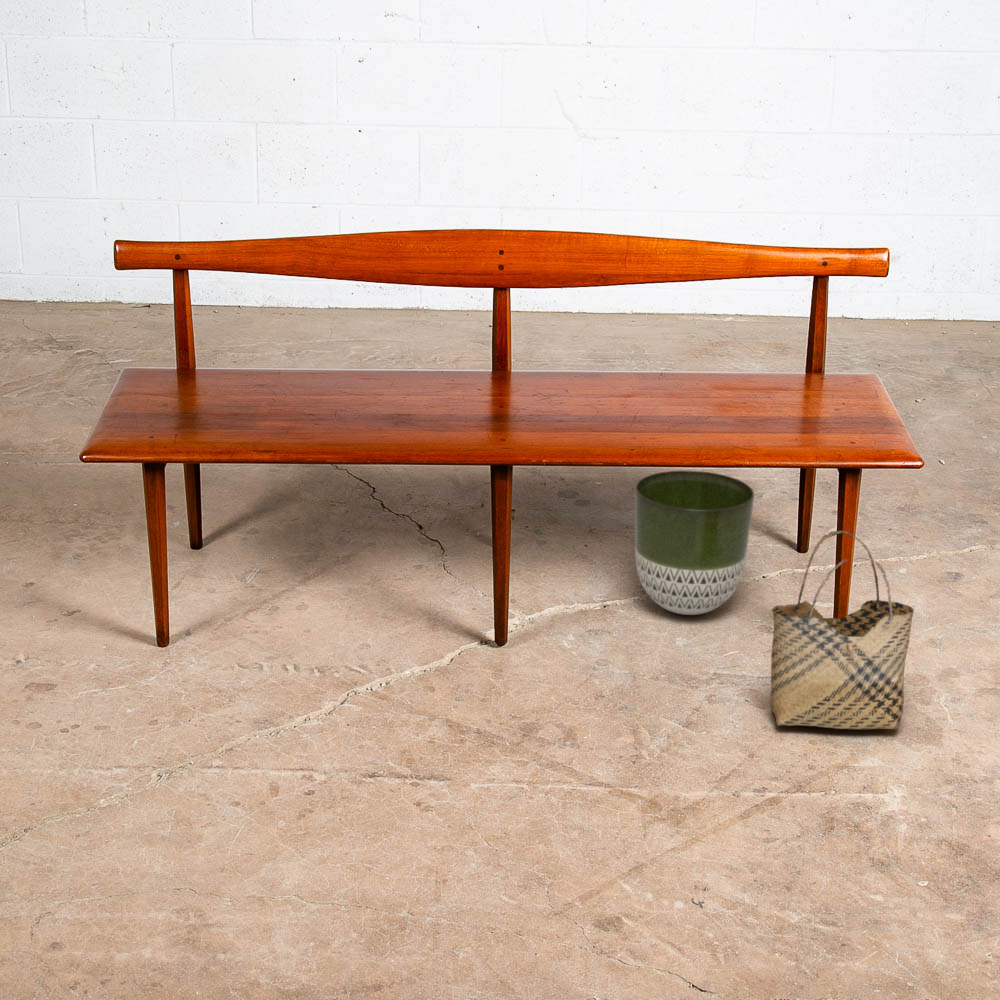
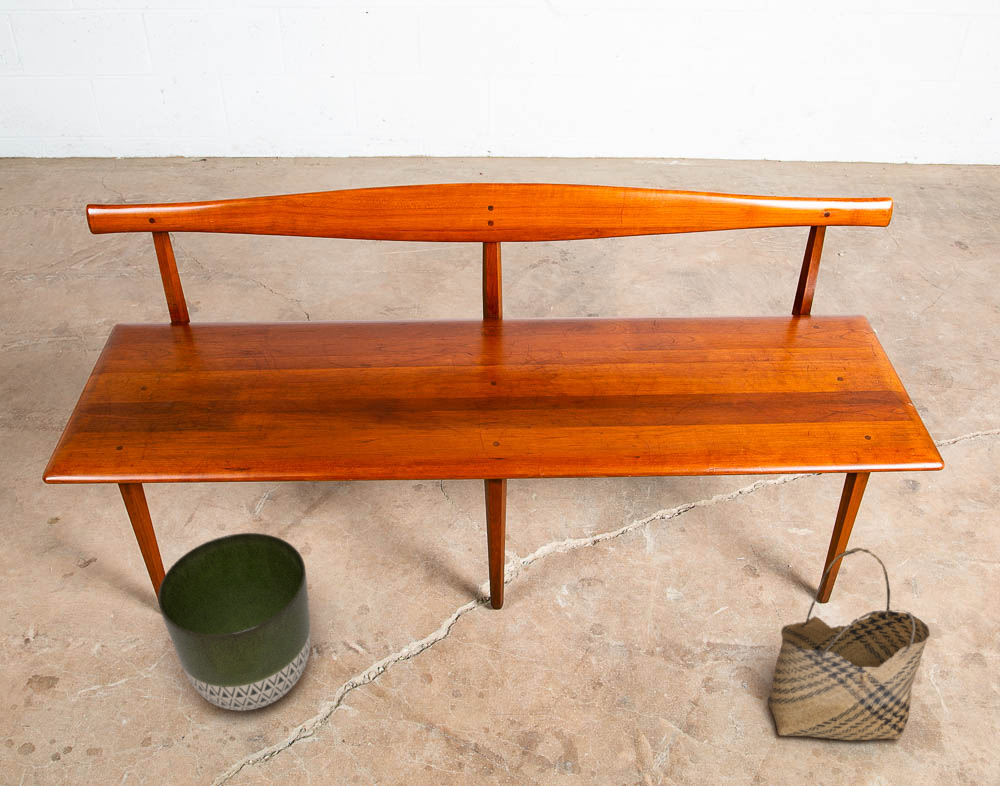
planter: present [635,471,754,615] -> present [158,533,311,711]

